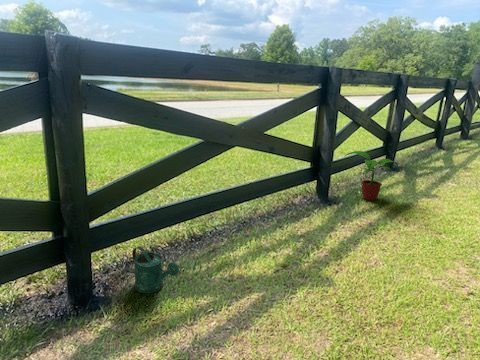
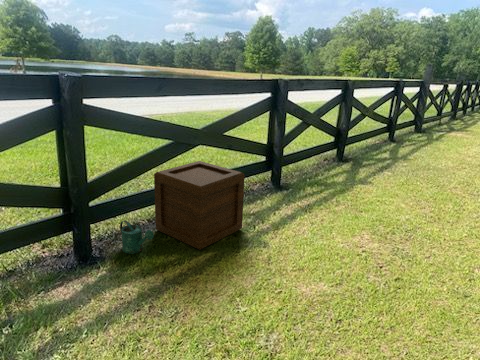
potted plant: present [345,151,398,201] -> none [295,146,337,187]
wooden crate: none [179,167,299,288] -> present [154,161,245,250]

